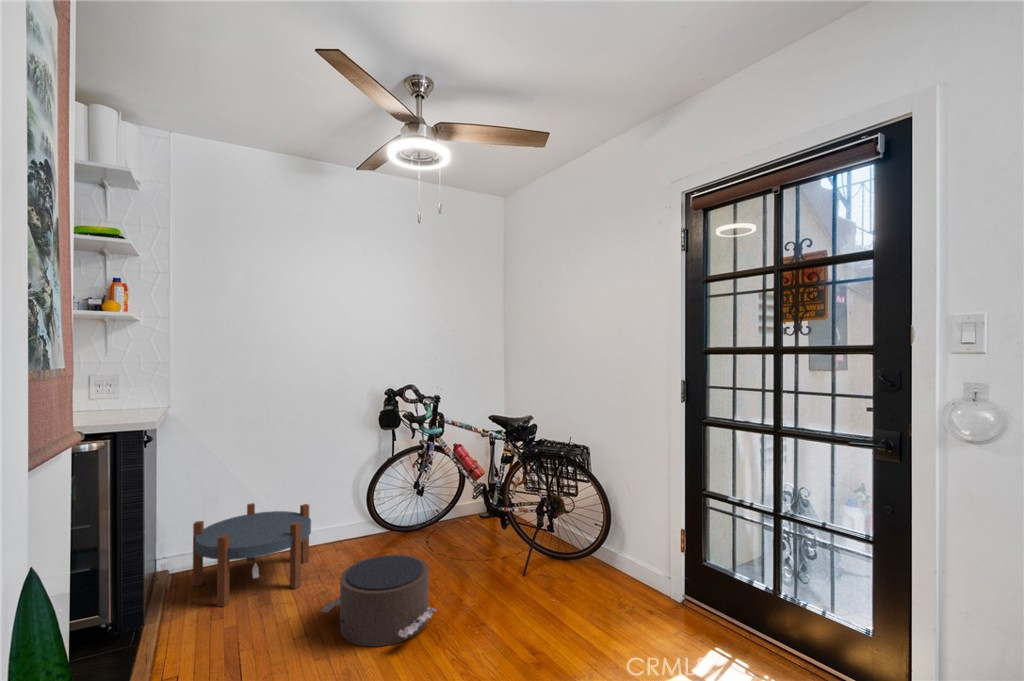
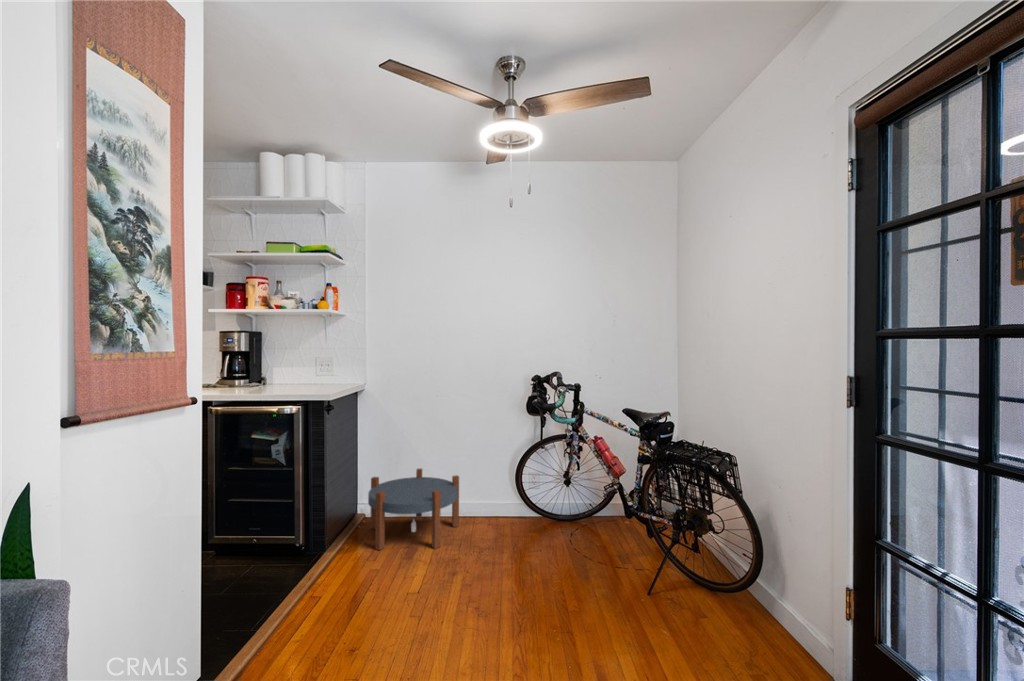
pouf: present [321,555,435,646] -> none [433,535,530,626]

